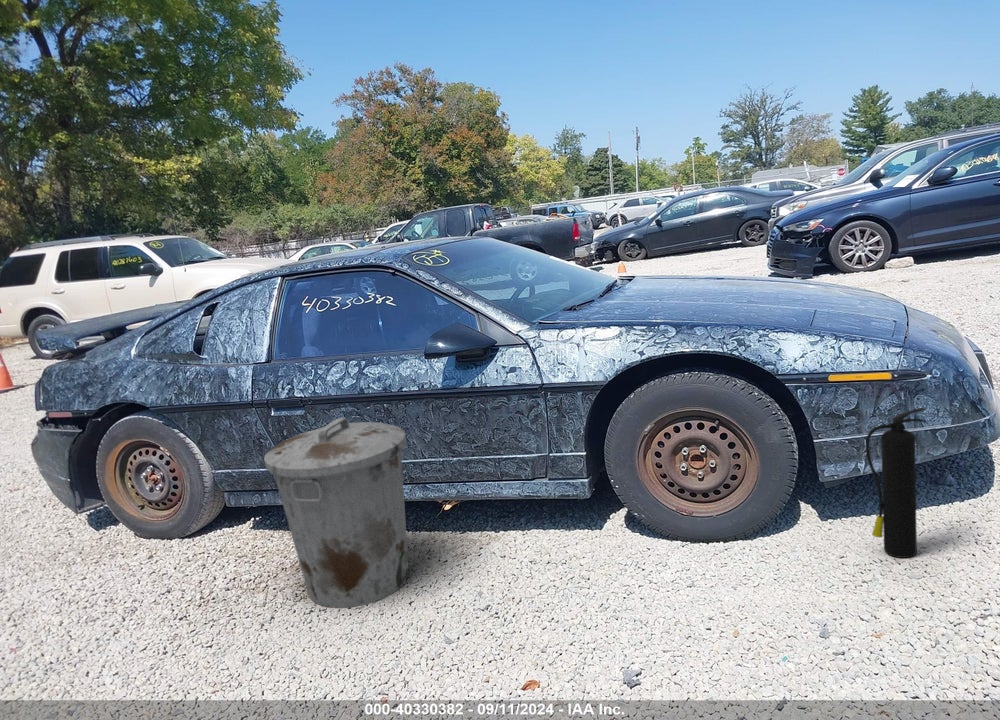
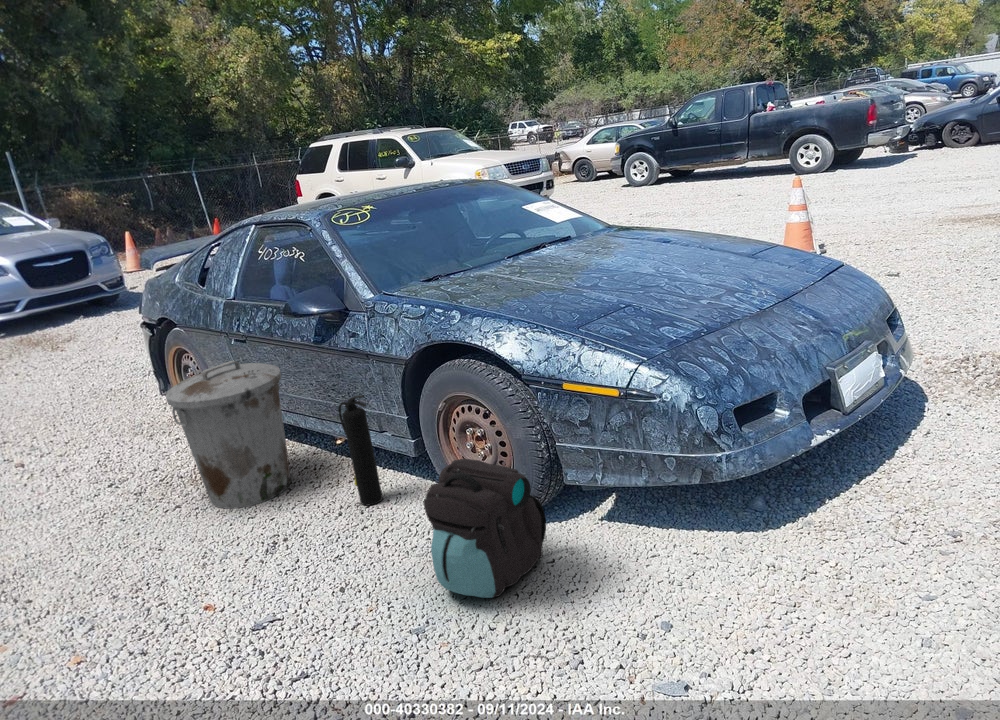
fire extinguisher: present [866,408,926,558] -> present [338,395,383,506]
backpack: none [735,466,853,606] -> present [424,459,546,598]

